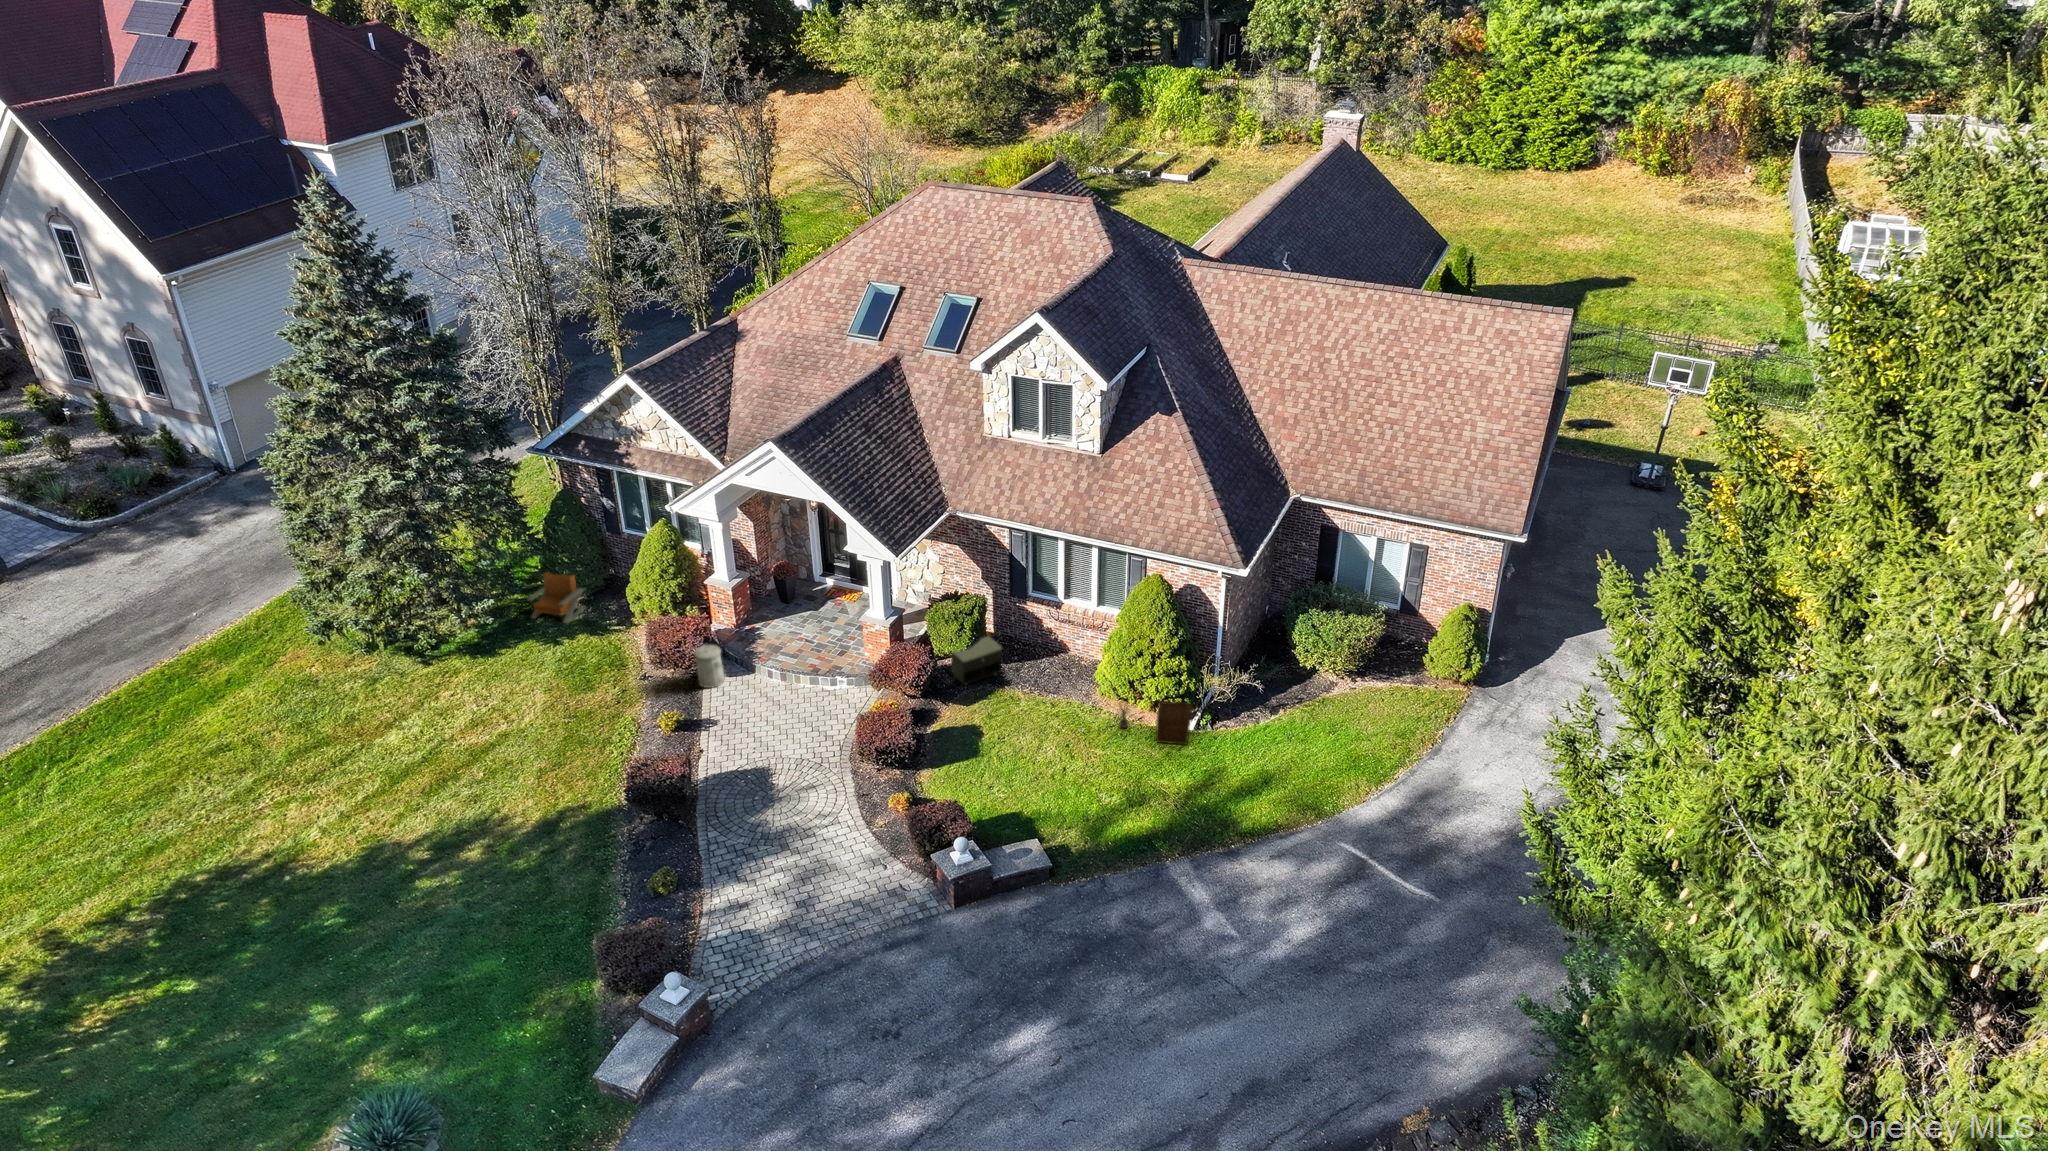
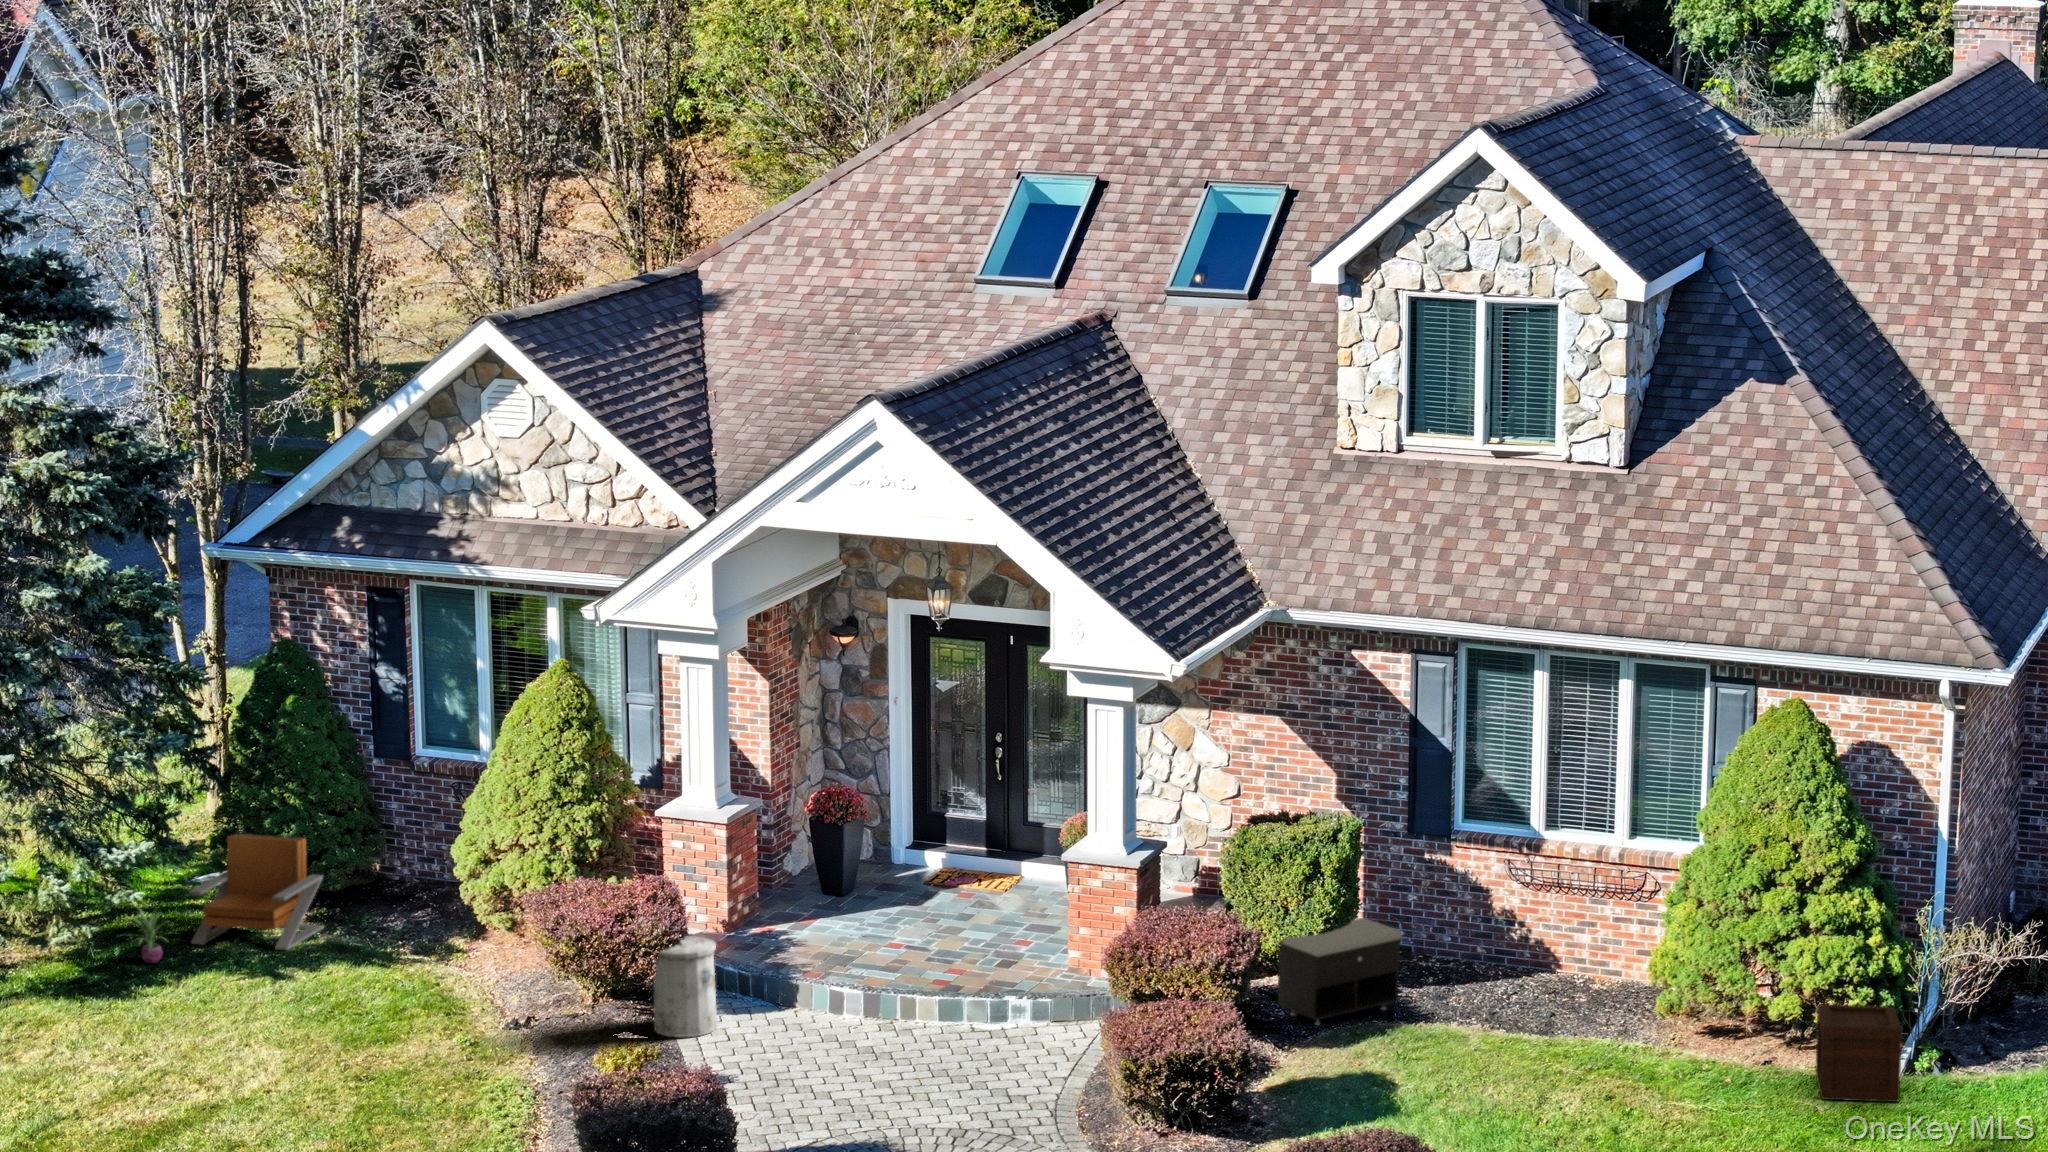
decorative plant: present [1115,704,1130,728] -> present [134,908,166,963]

